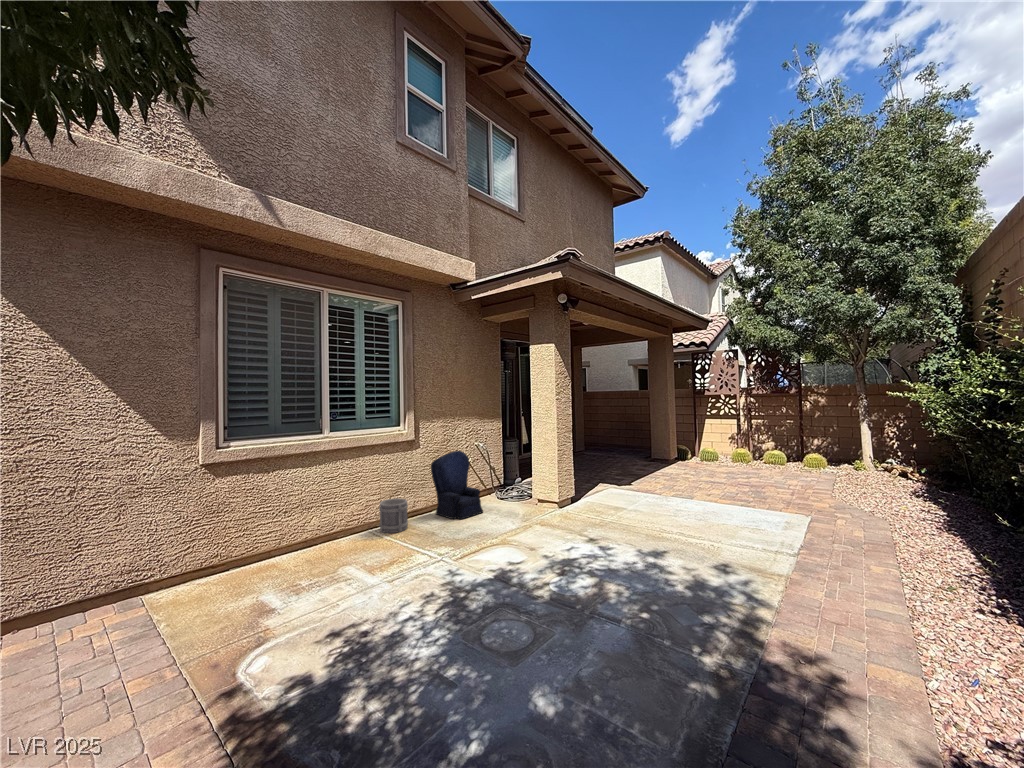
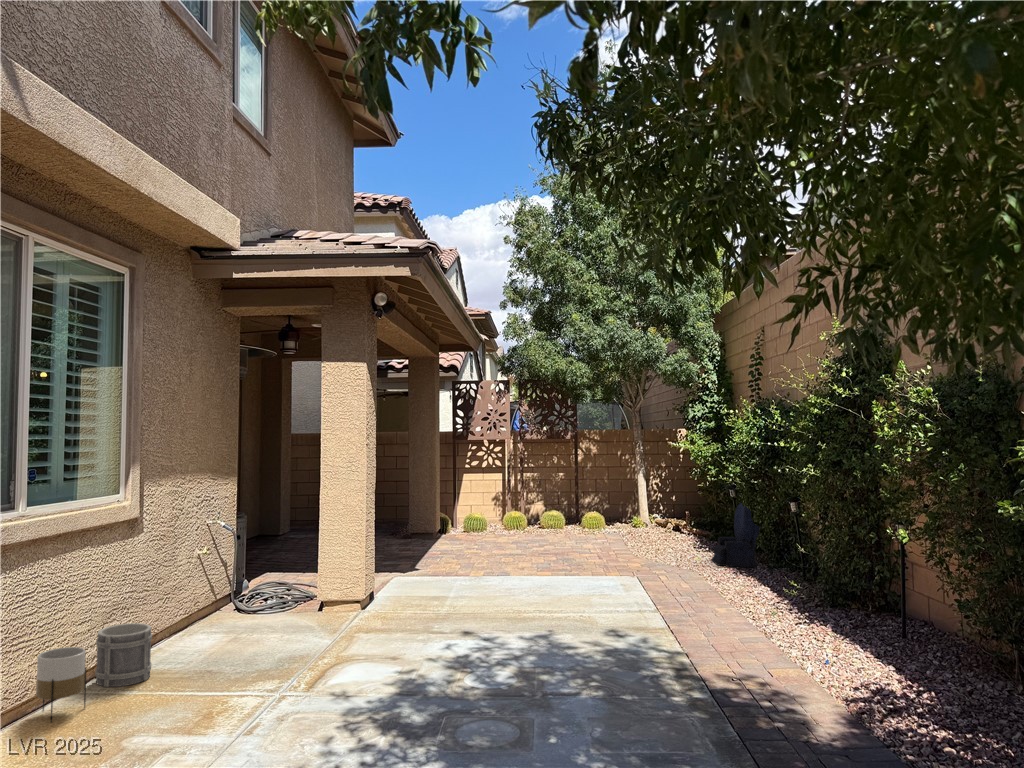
armchair: present [431,451,483,519] -> present [712,503,760,567]
planter: none [331,508,356,547] -> present [36,647,86,722]

